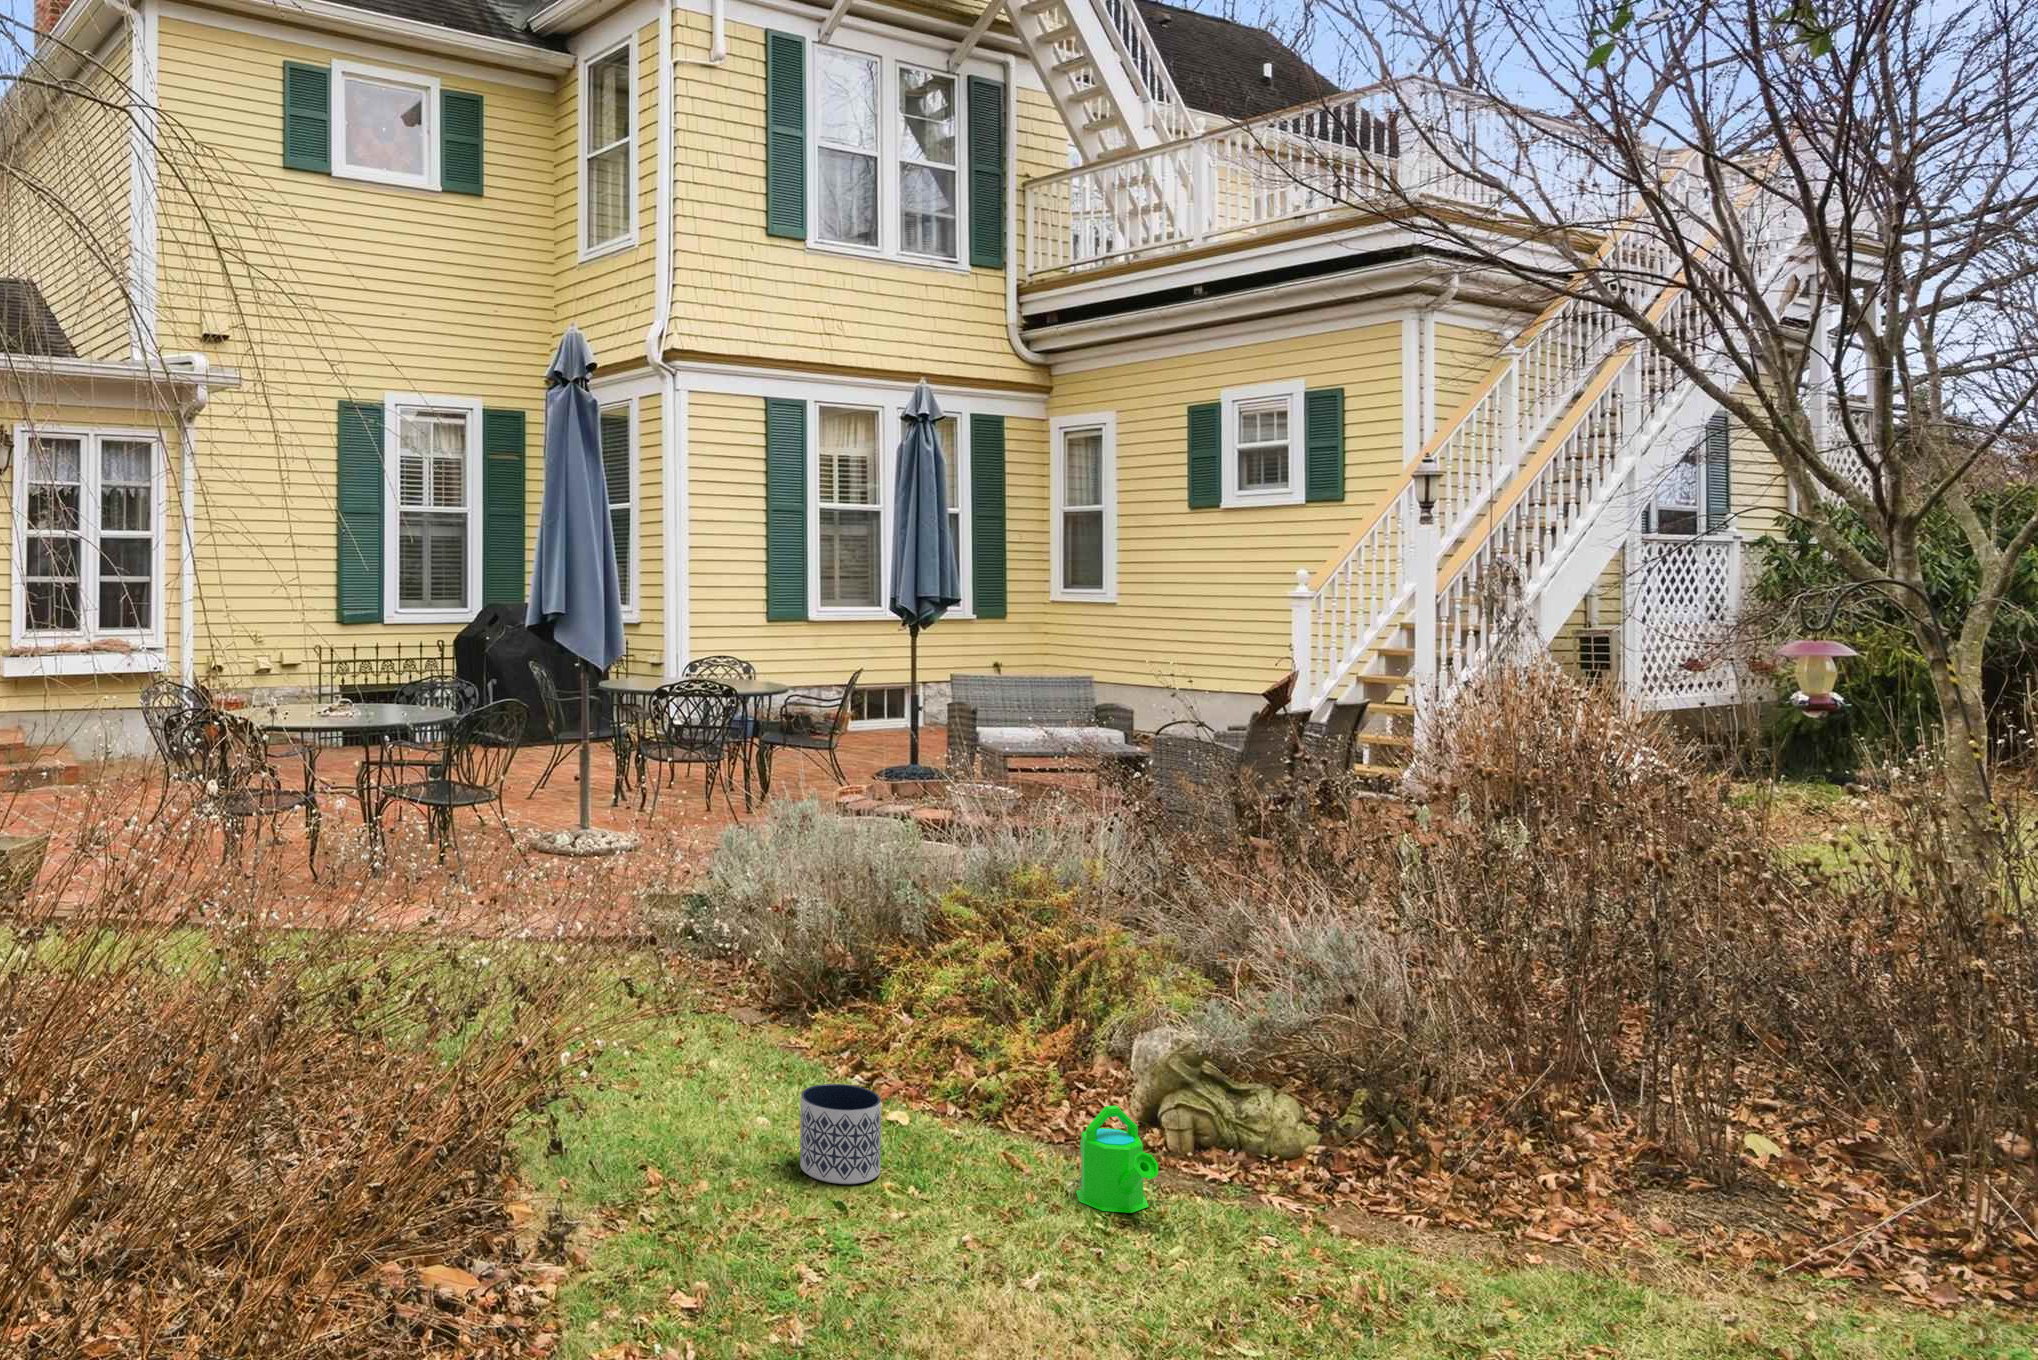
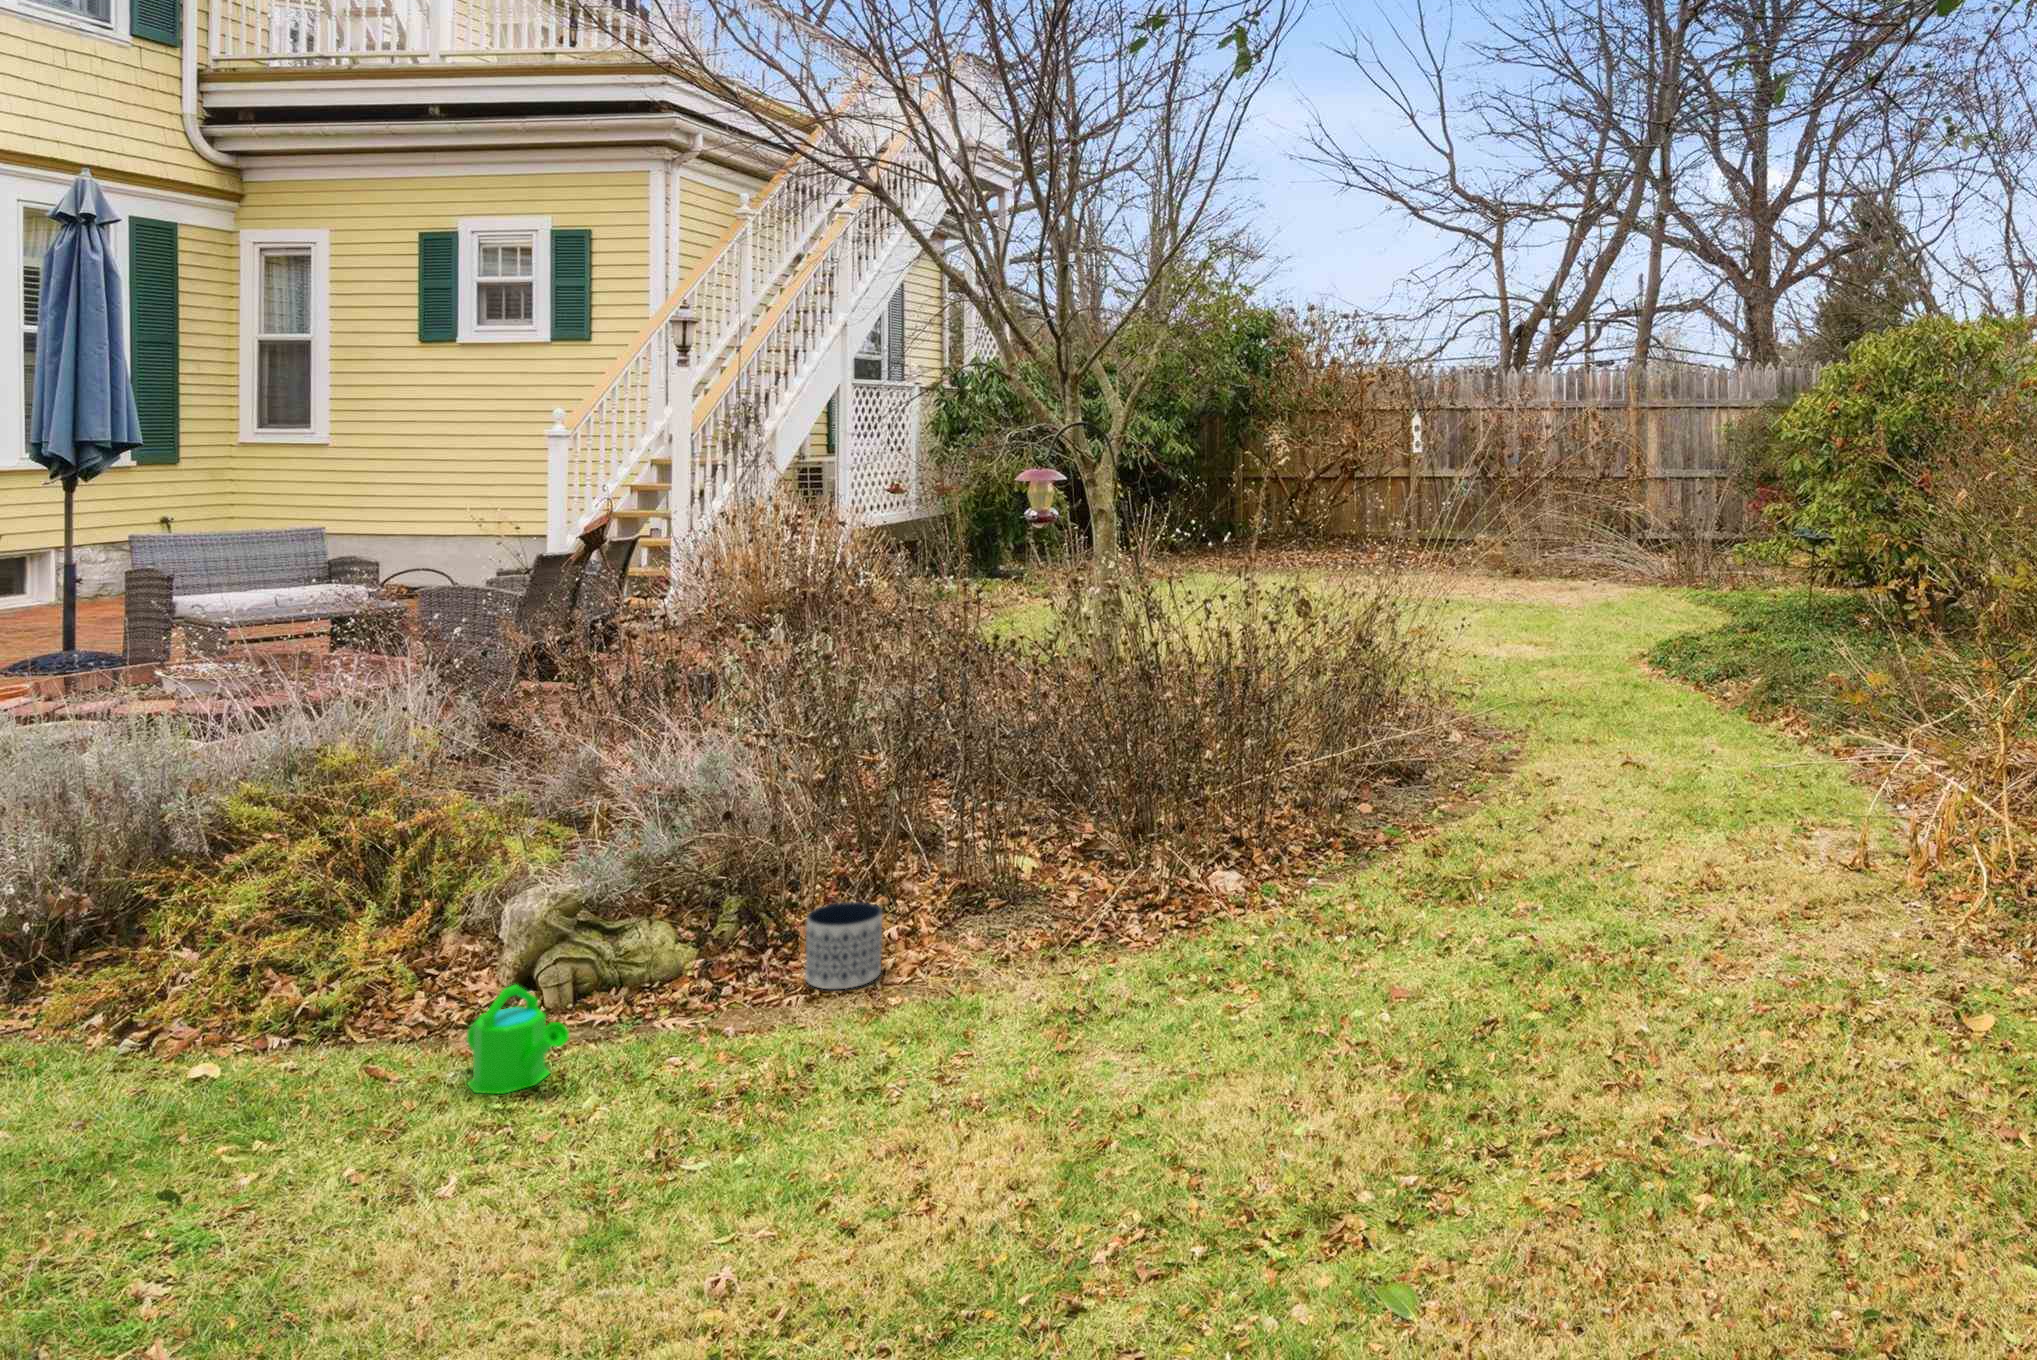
planter: present [800,1084,881,1184] -> present [805,902,882,989]

